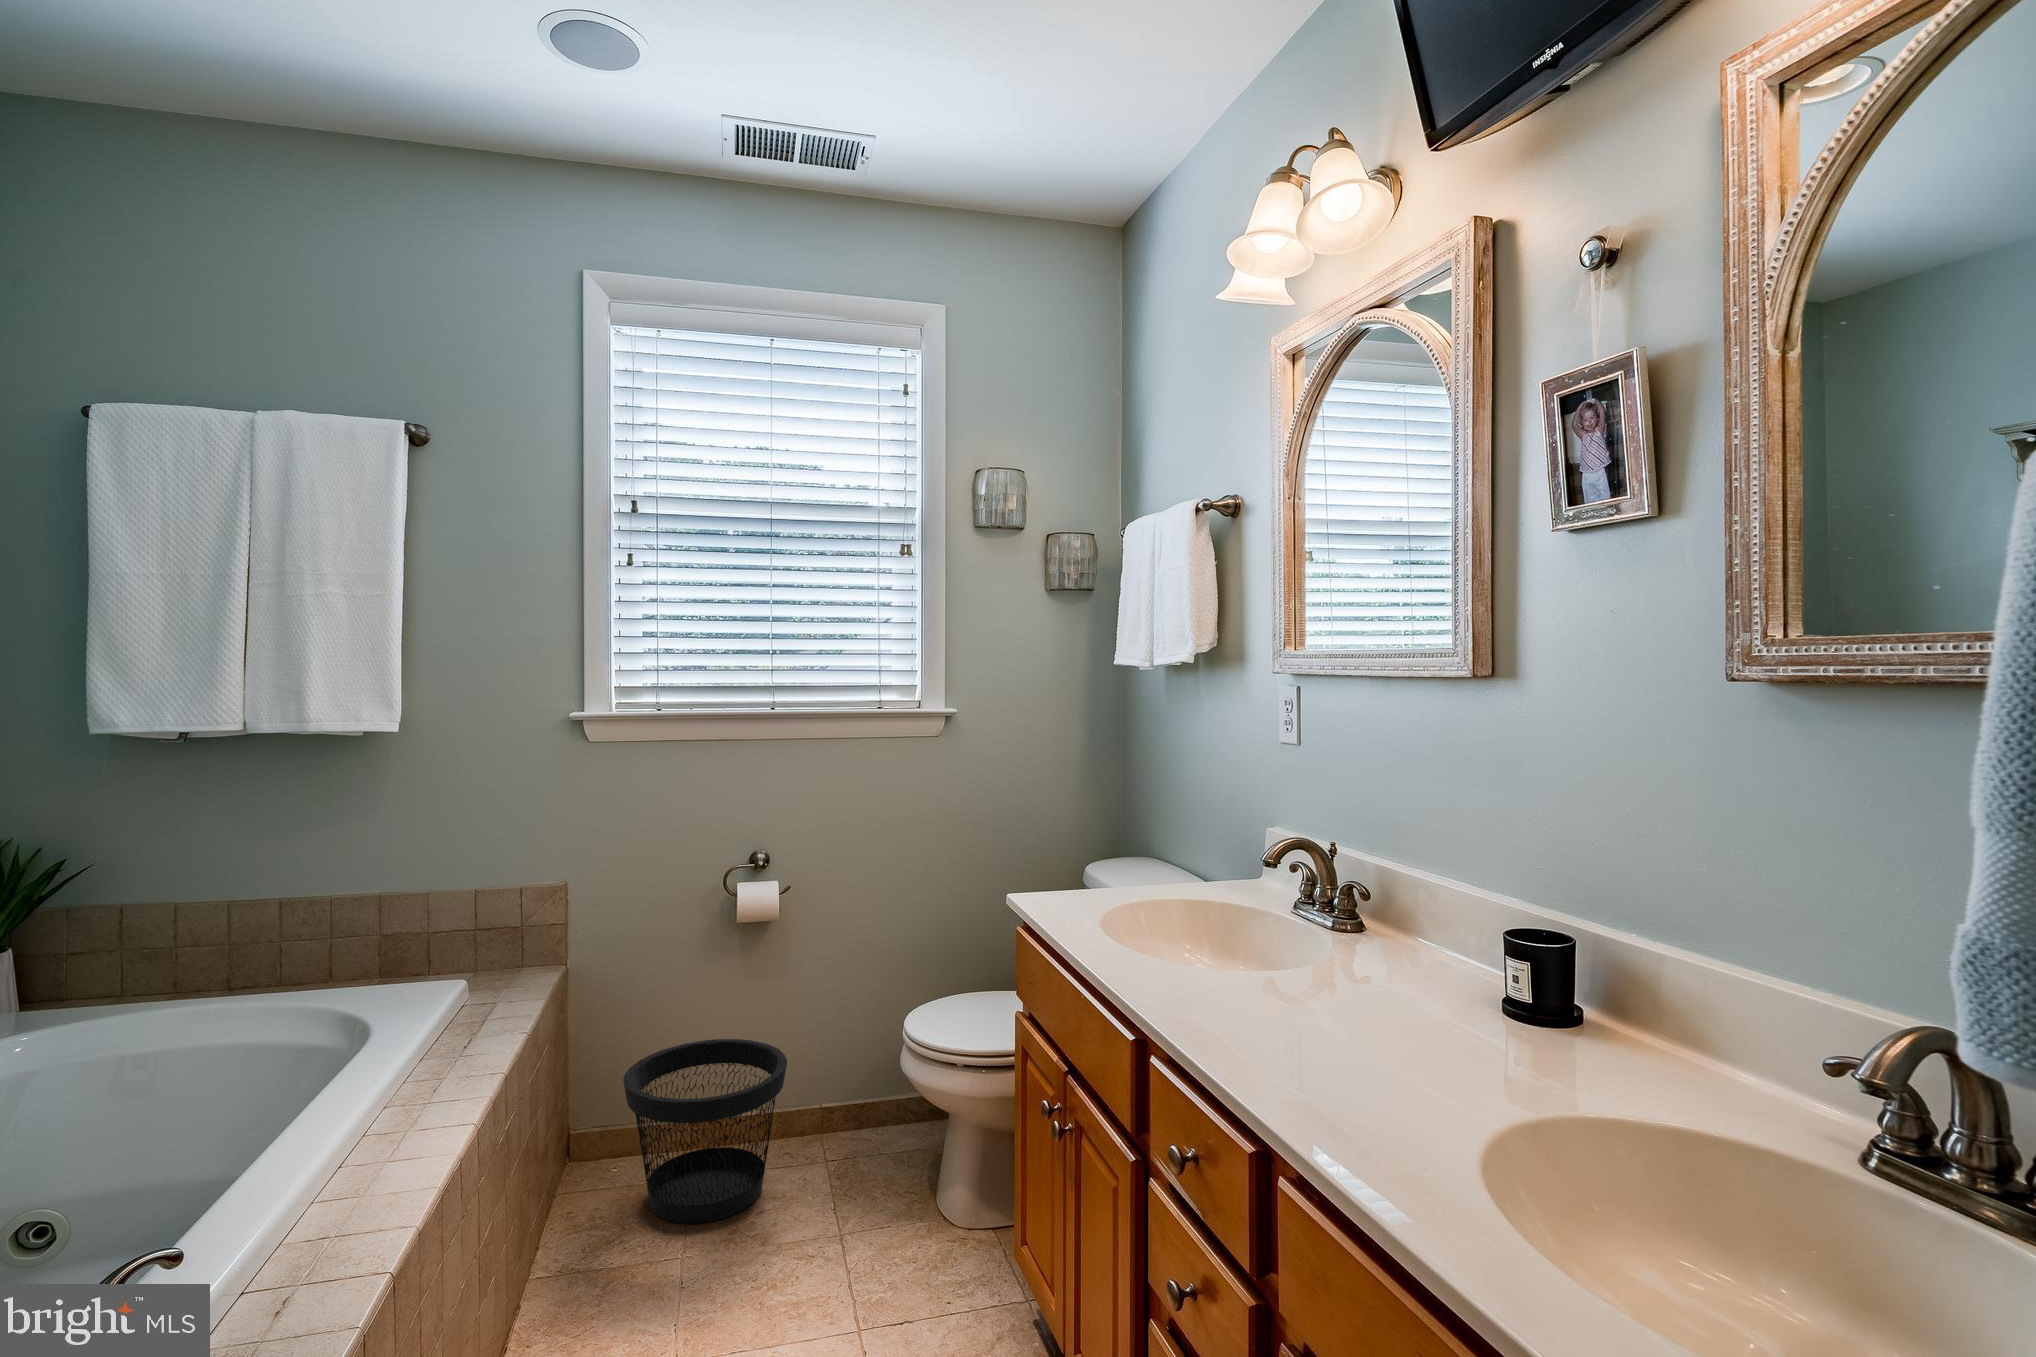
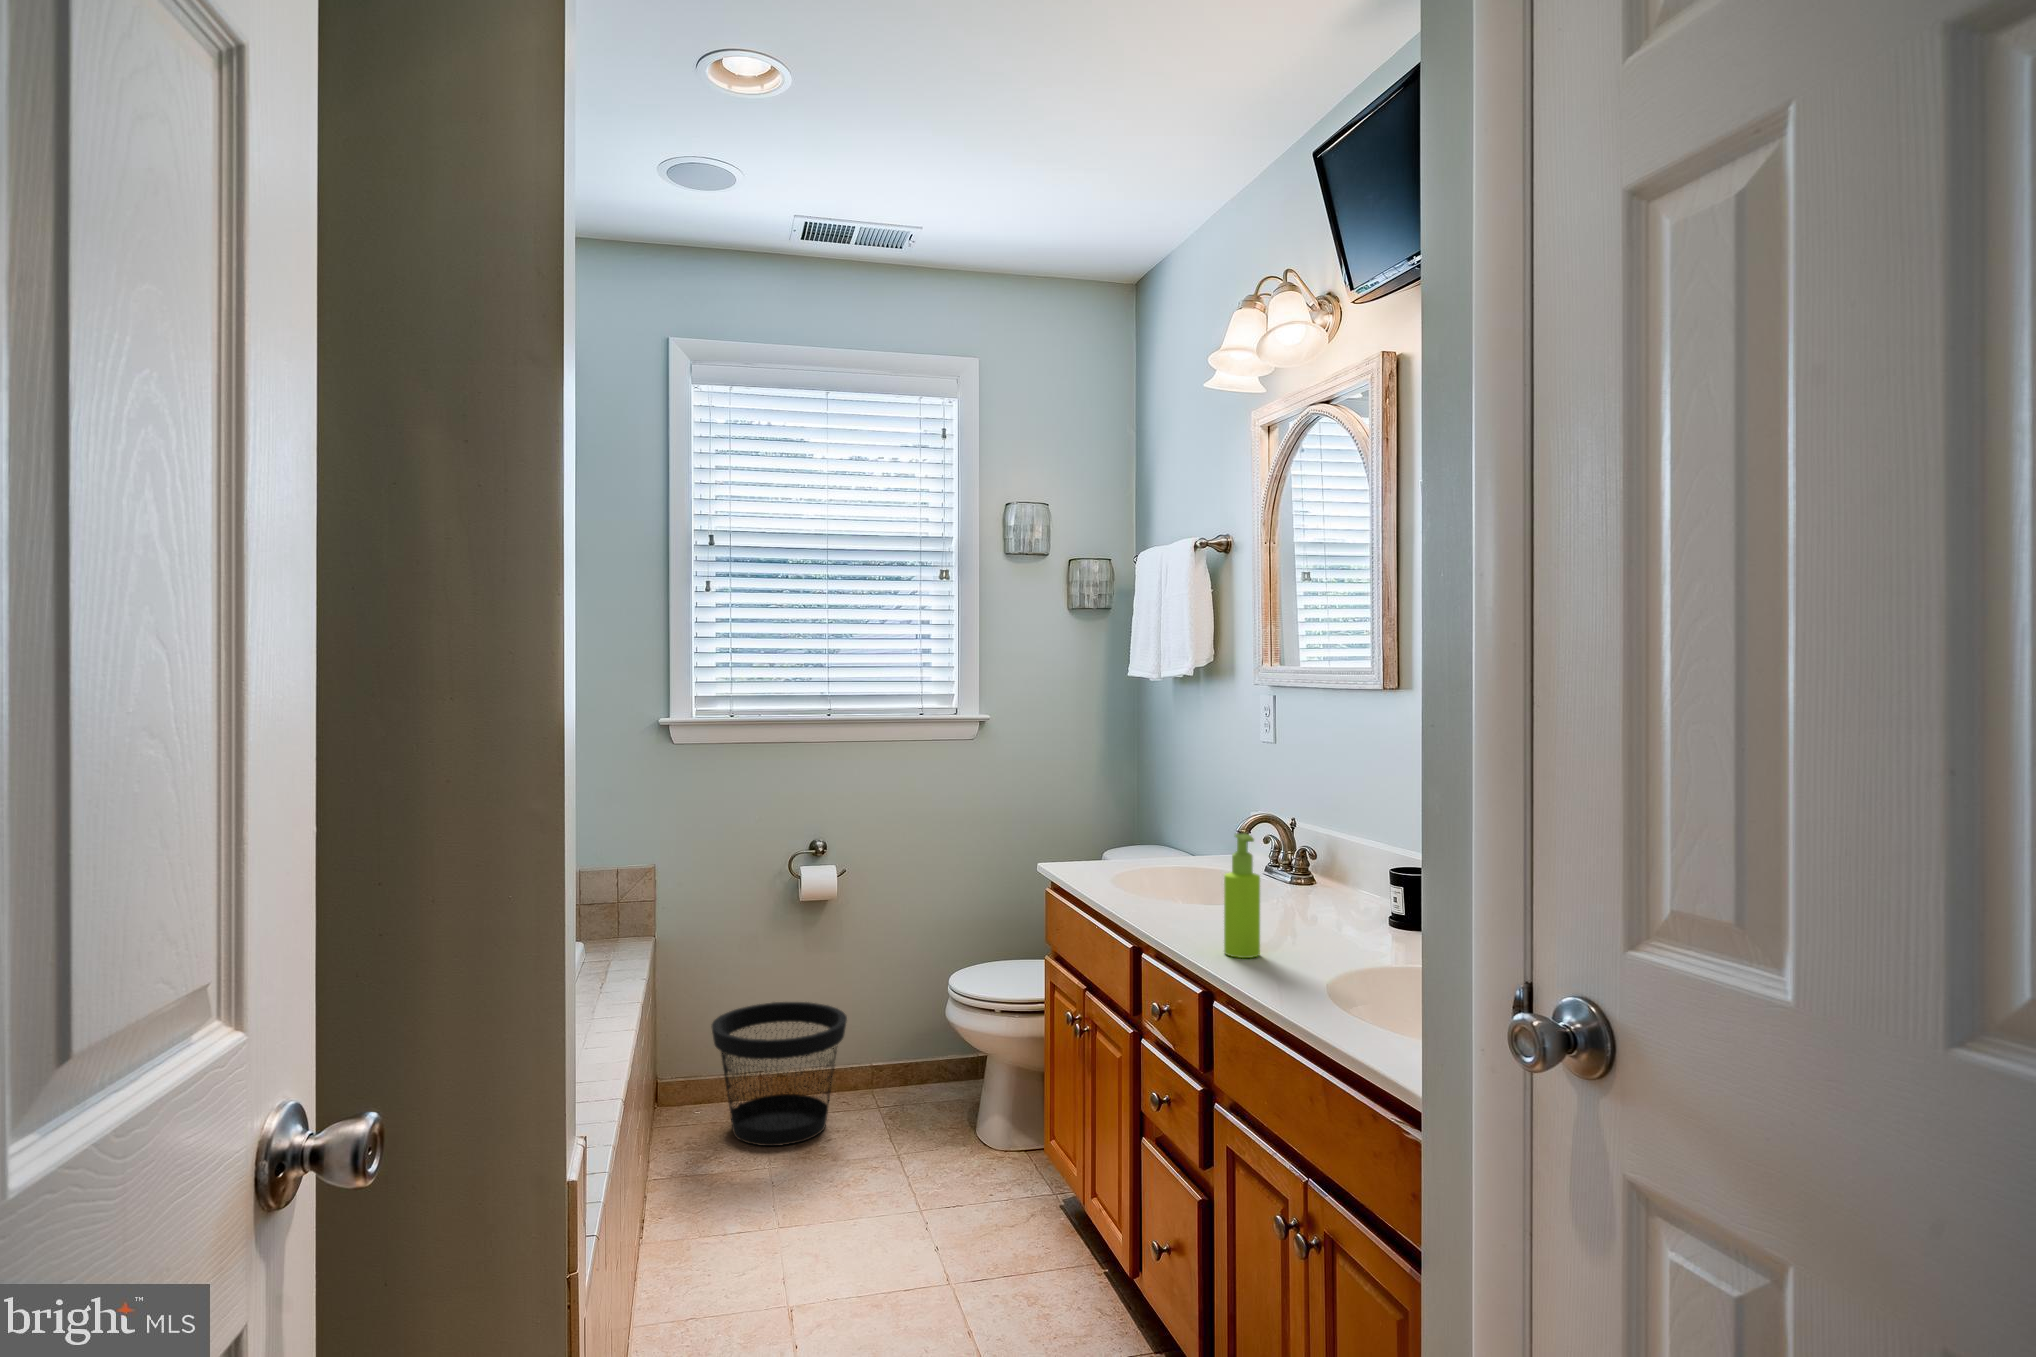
soap dispenser: none [1286,900,1343,1100] -> present [1224,833,1260,958]

